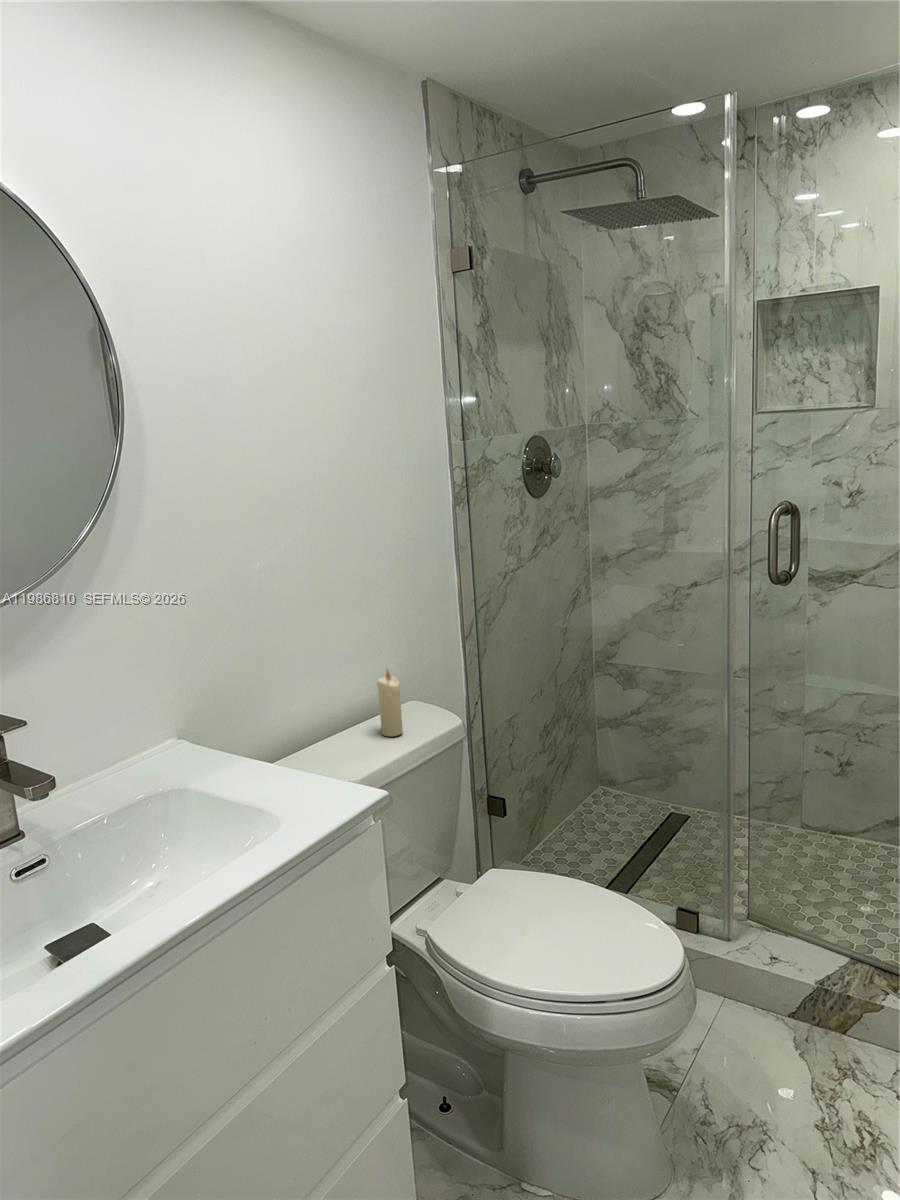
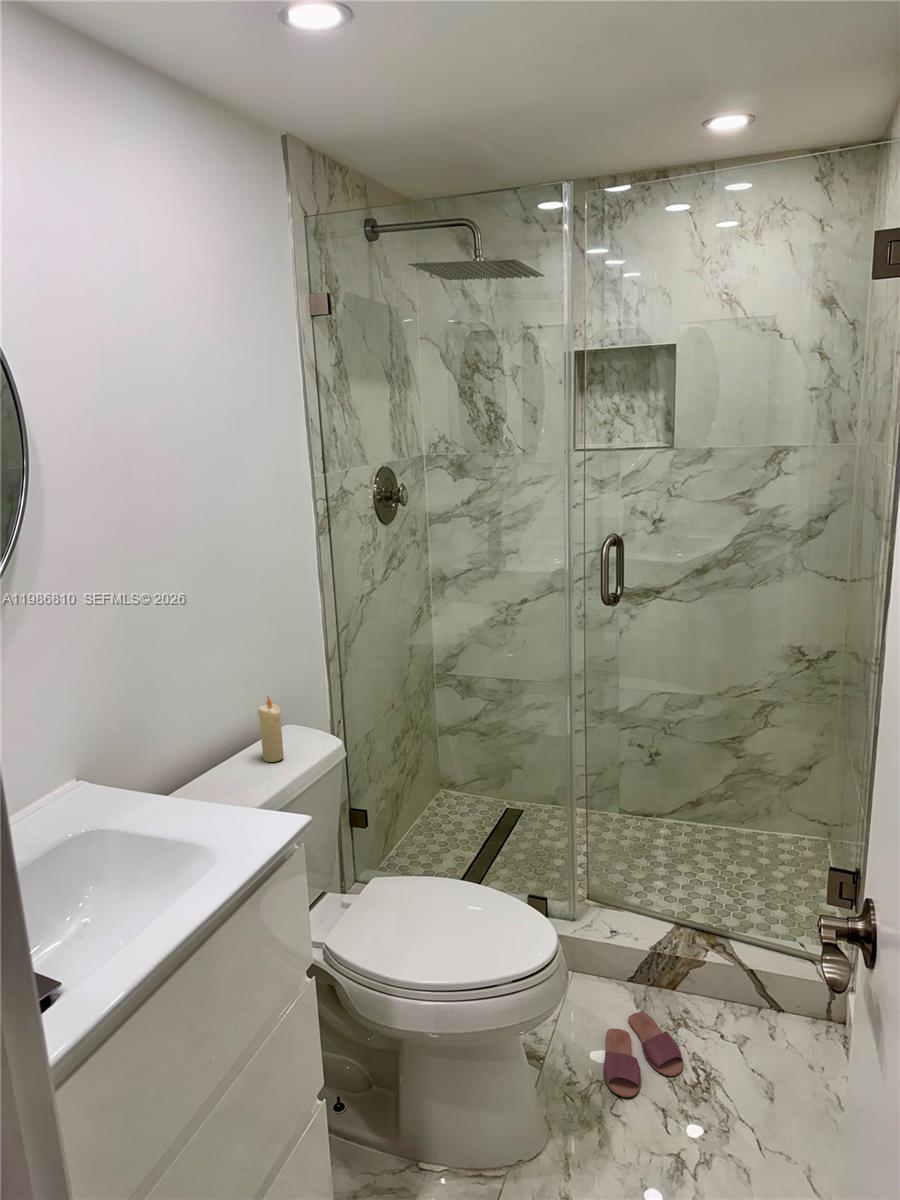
slippers: none [746,1054,845,1150] -> present [604,1012,683,1097]

